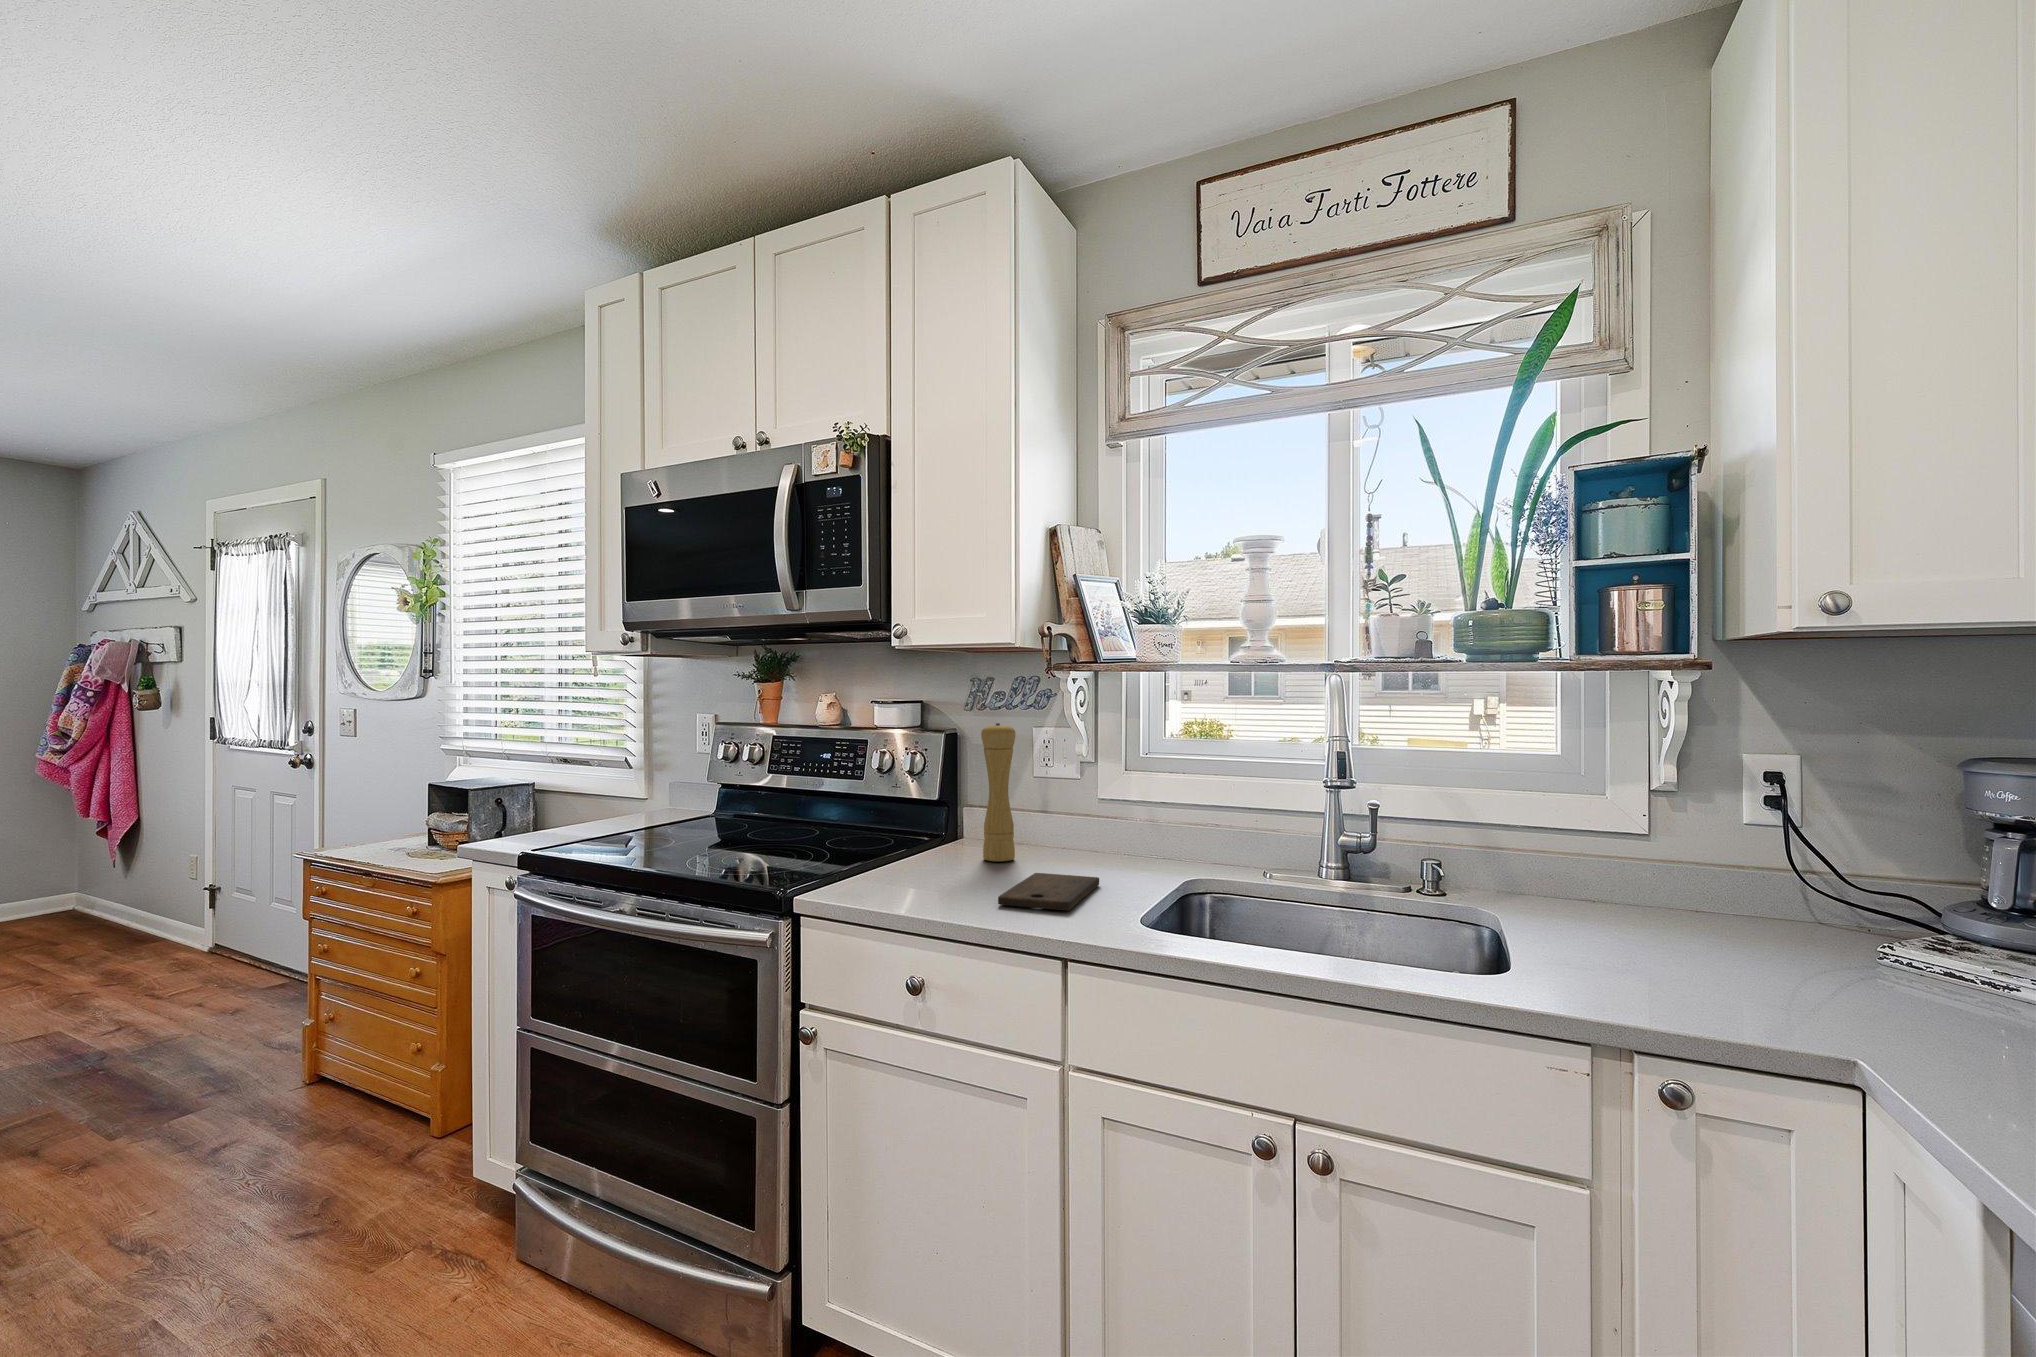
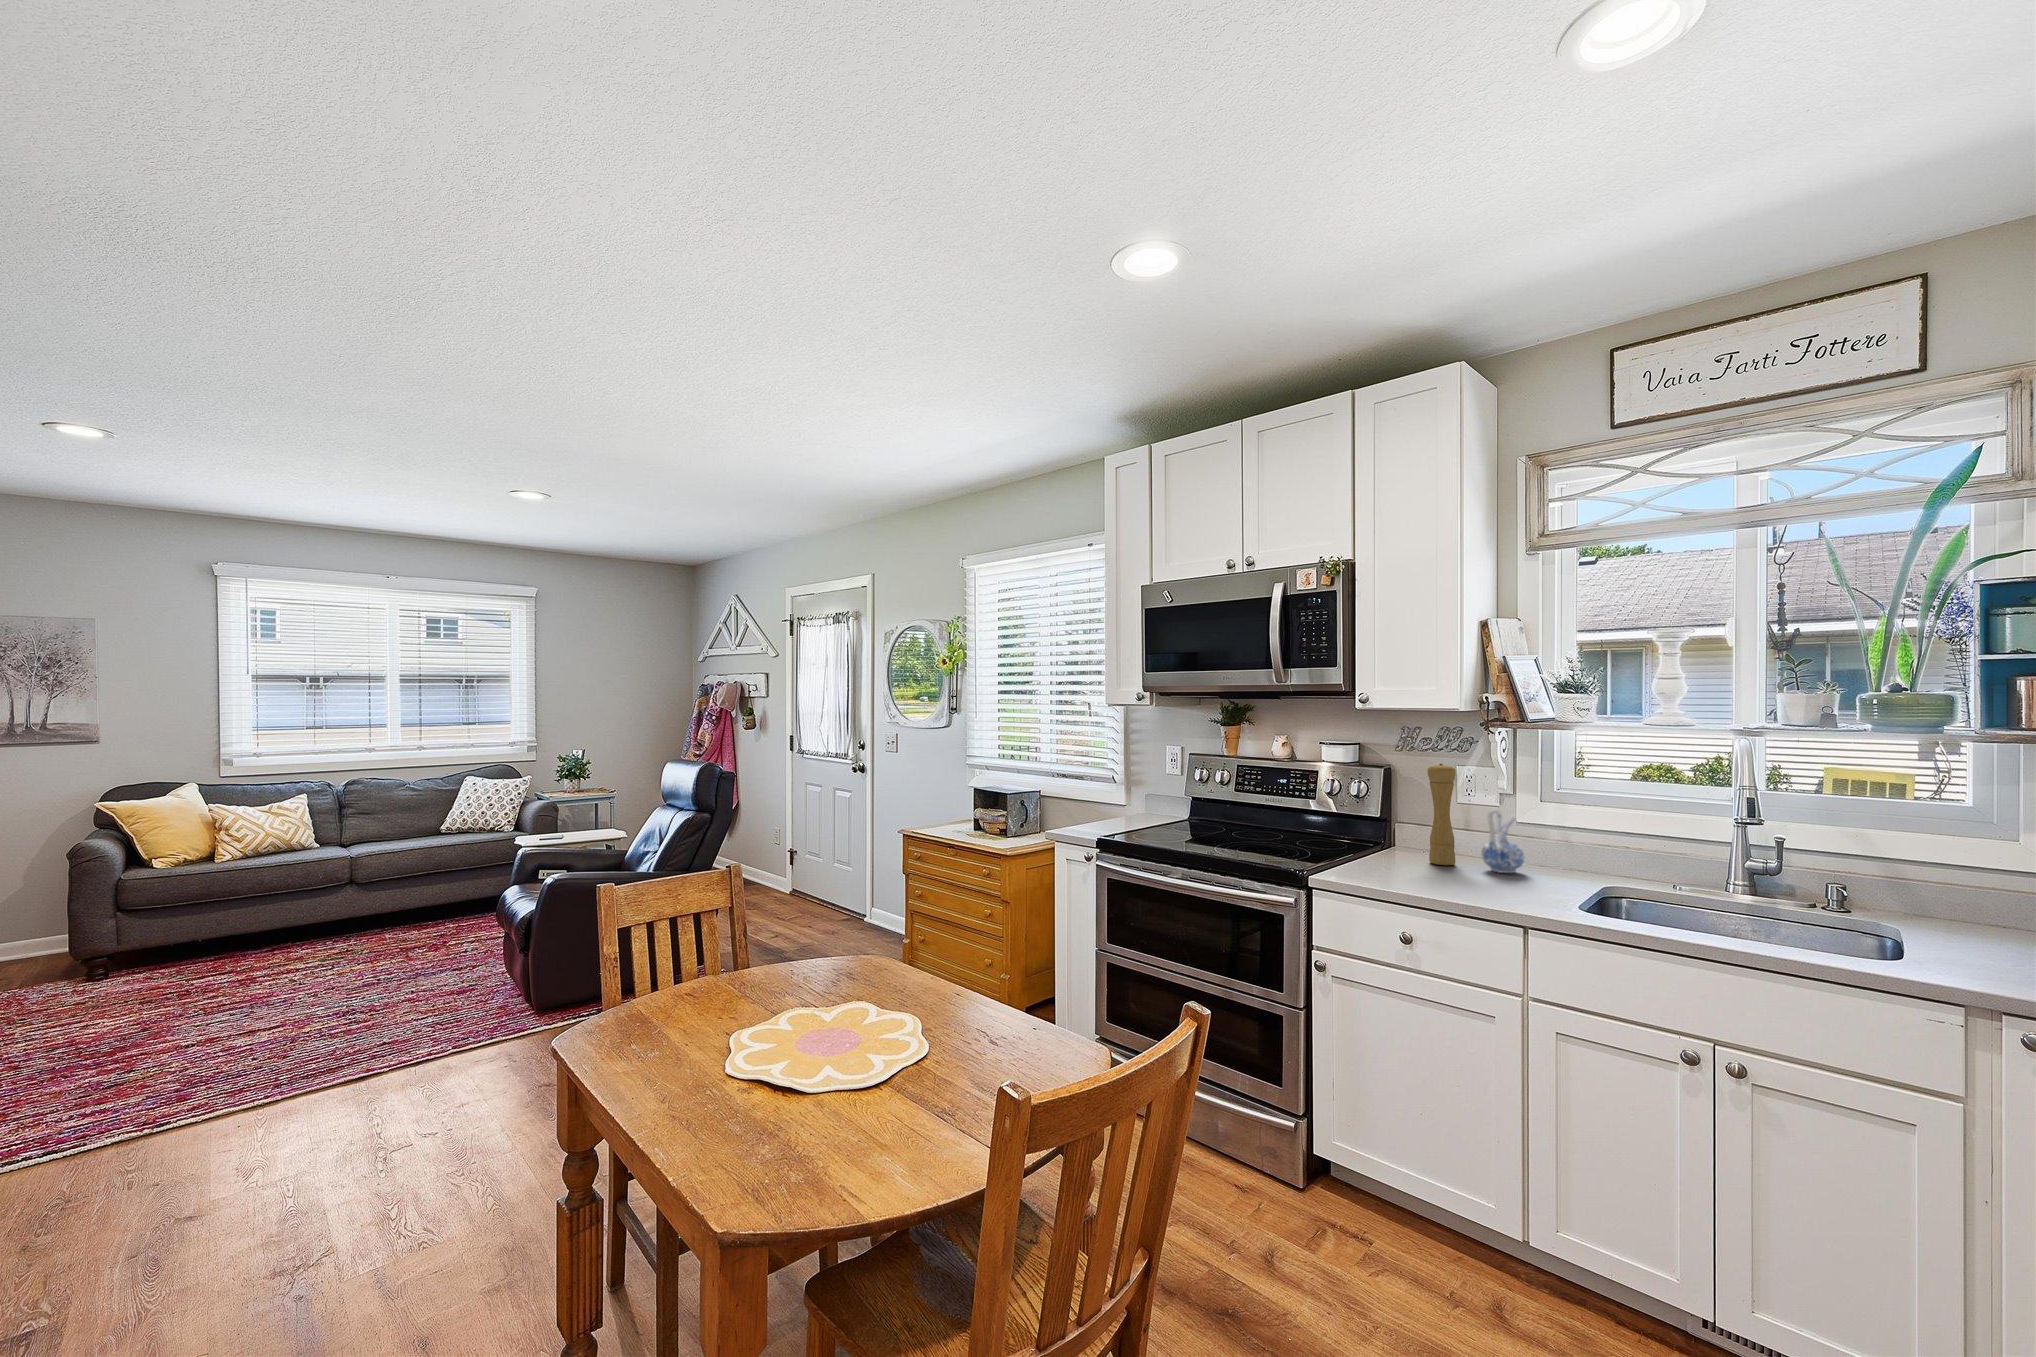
ceramic pitcher: none [1044,783,1094,868] -> present [1482,810,1524,873]
cutting board: present [998,873,1099,910] -> none [1465,874,1536,900]

